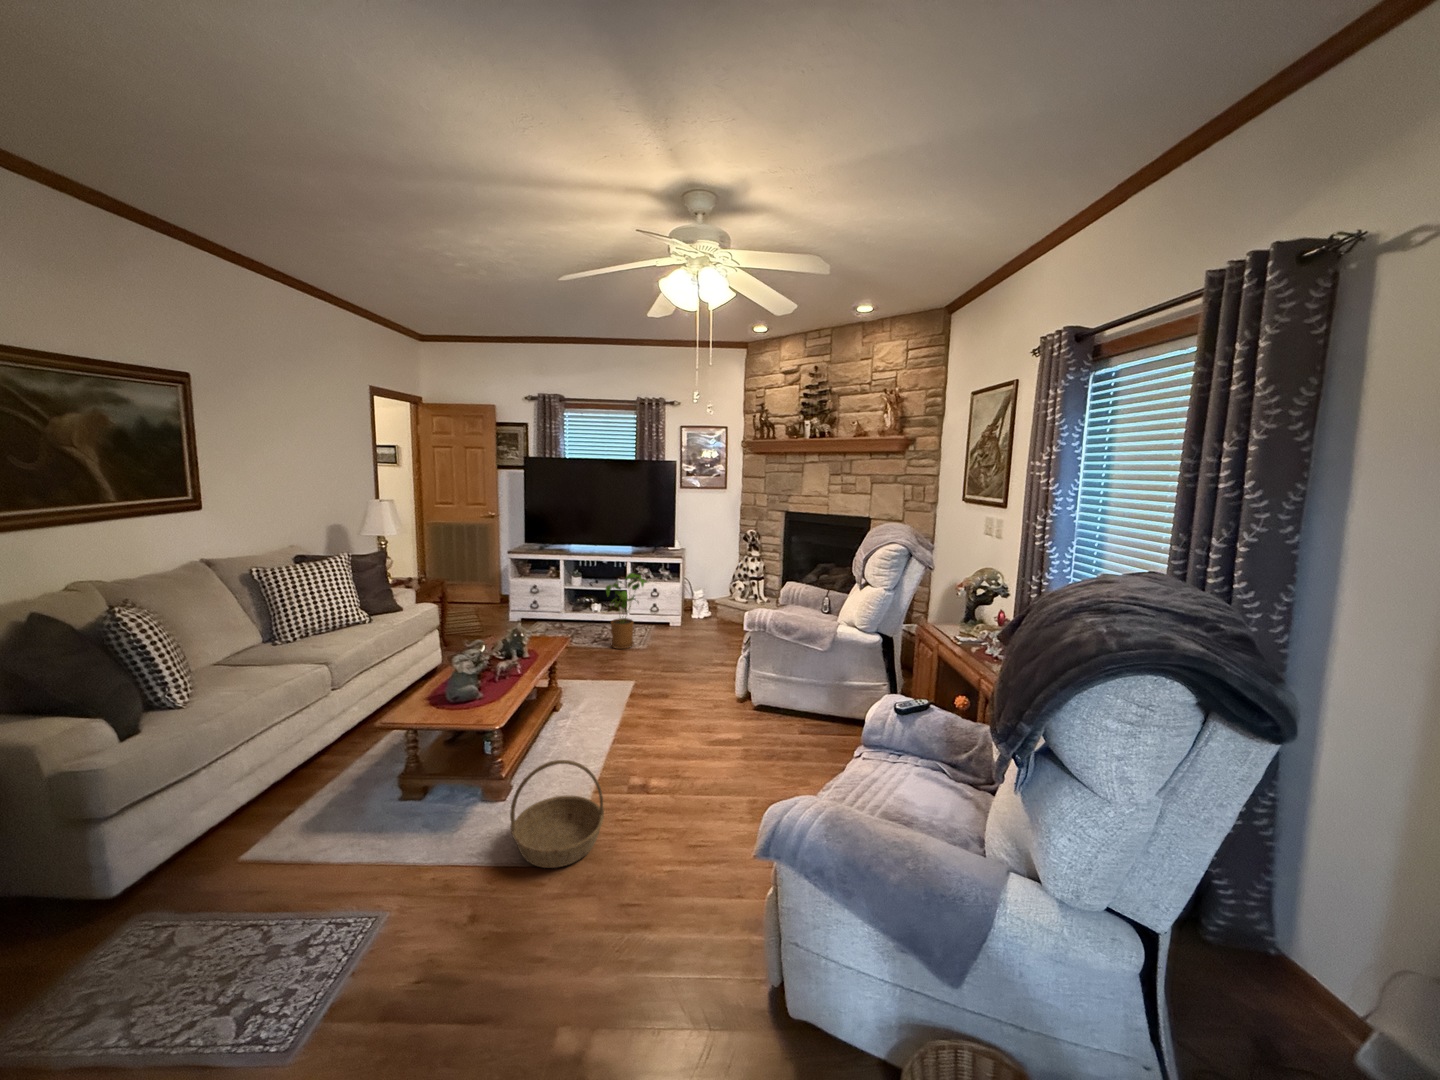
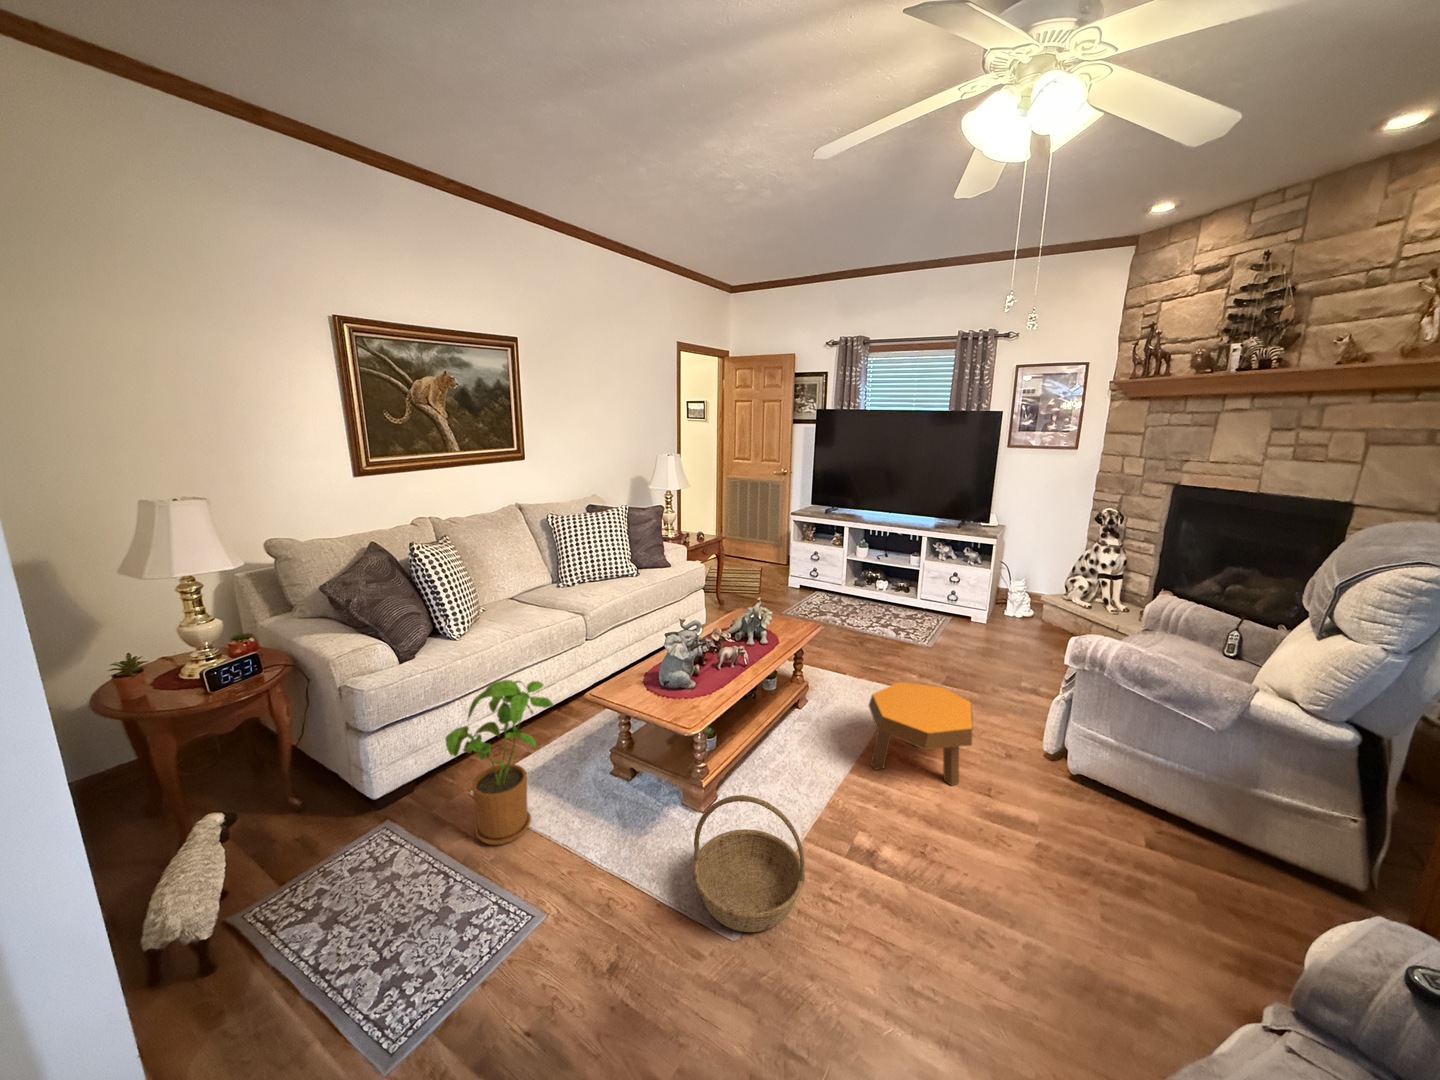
house plant: present [606,573,647,649] -> present [445,680,553,845]
footstool: none [617,667,695,739] -> present [869,682,973,785]

